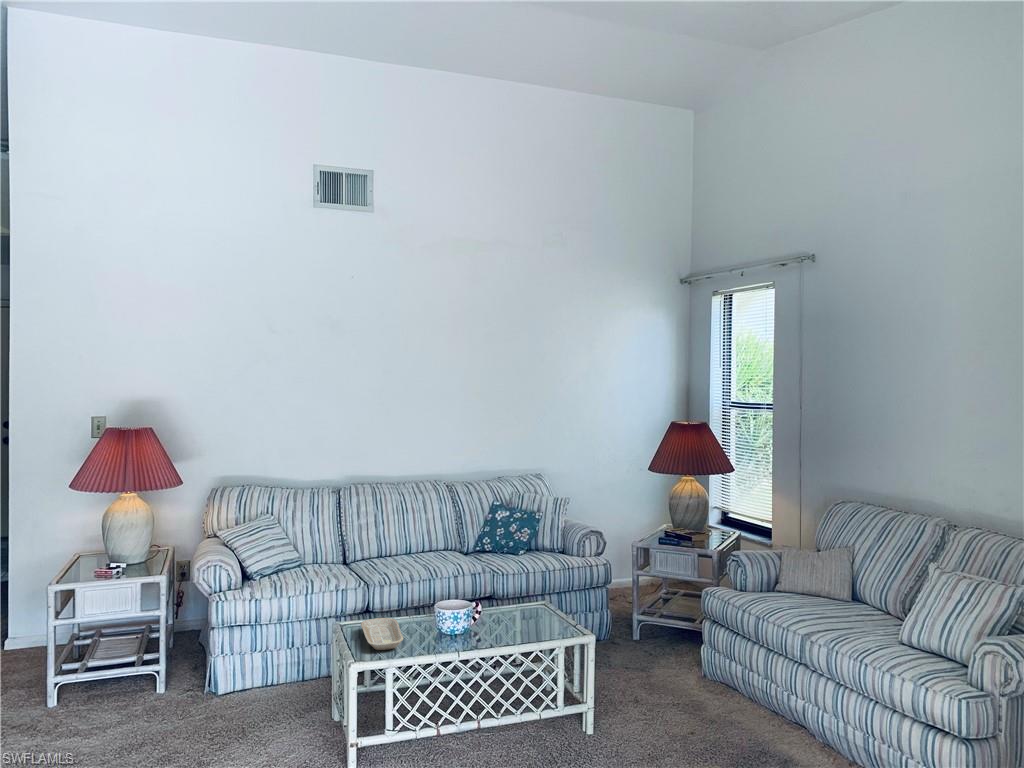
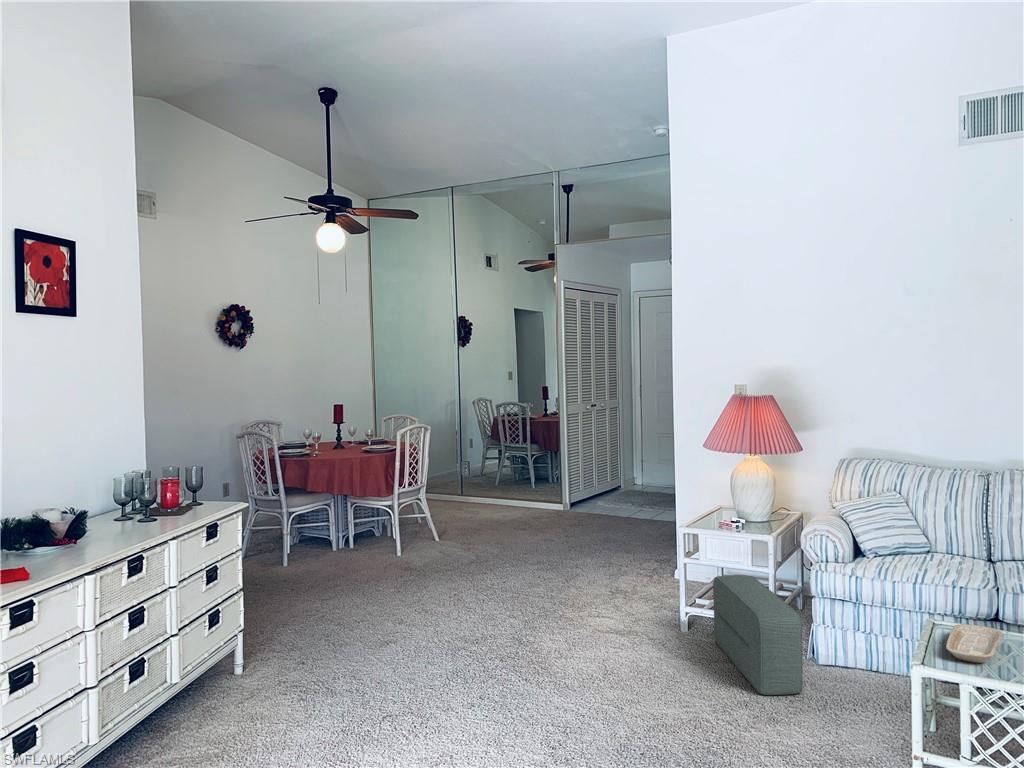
pouf: none [96,623,220,744] -> present [713,575,803,695]

